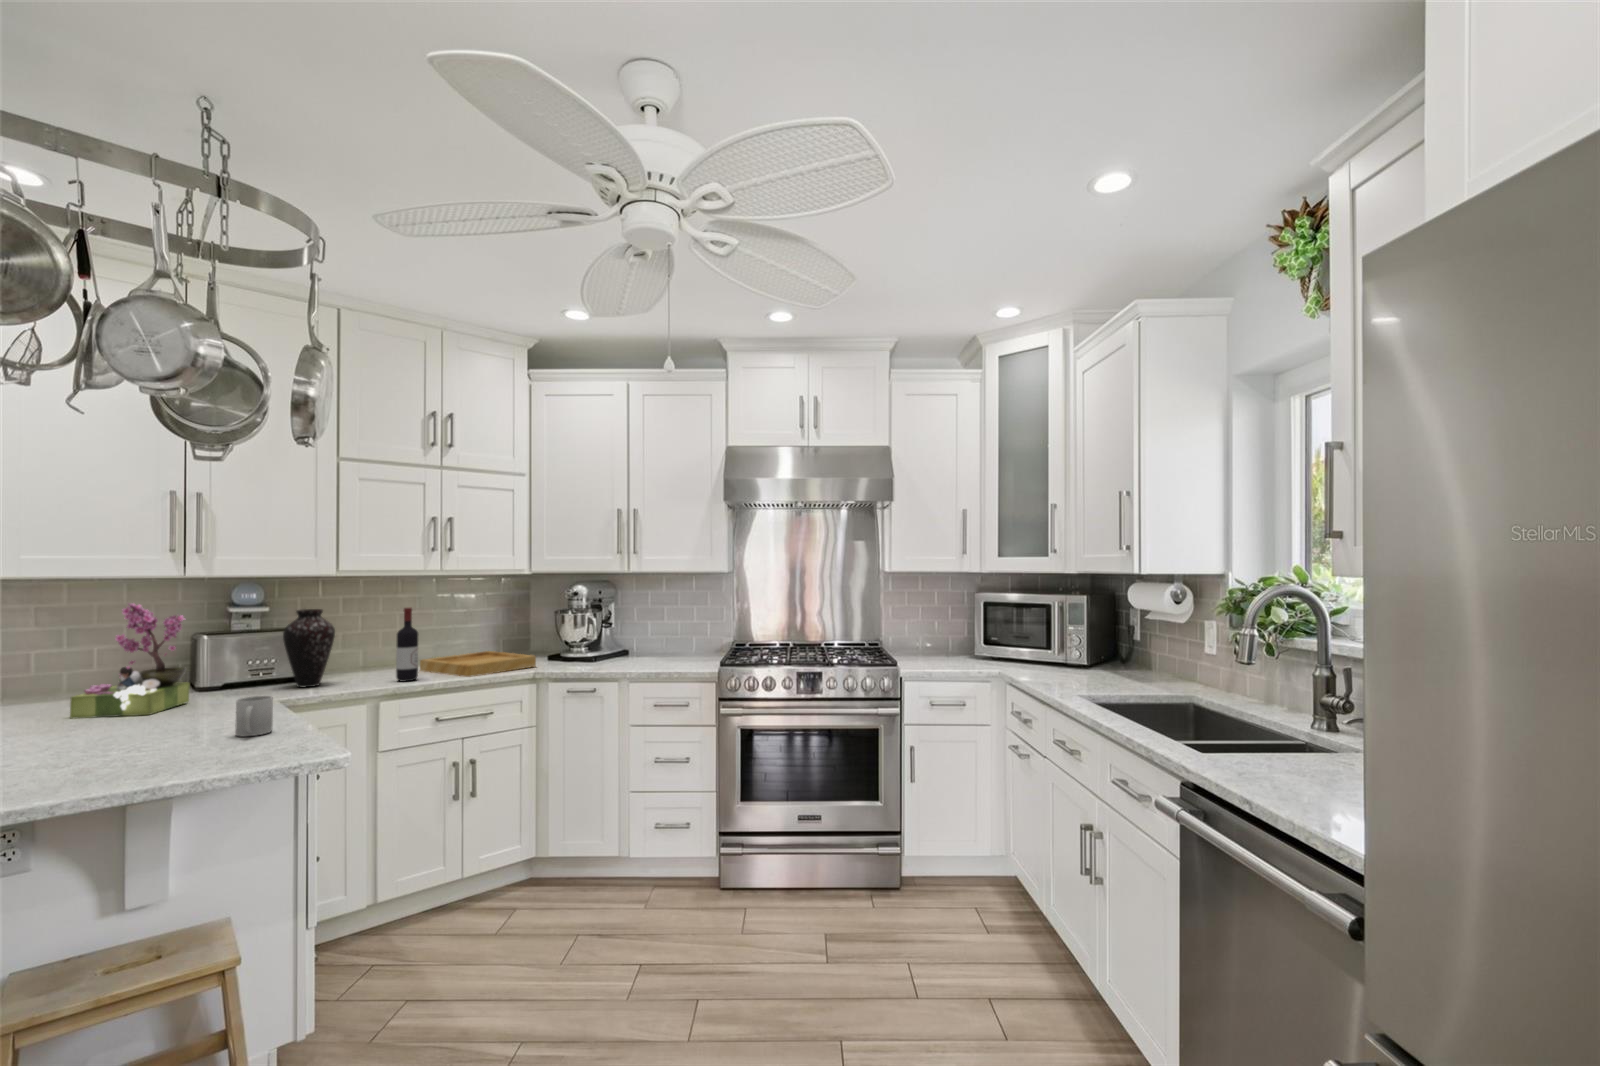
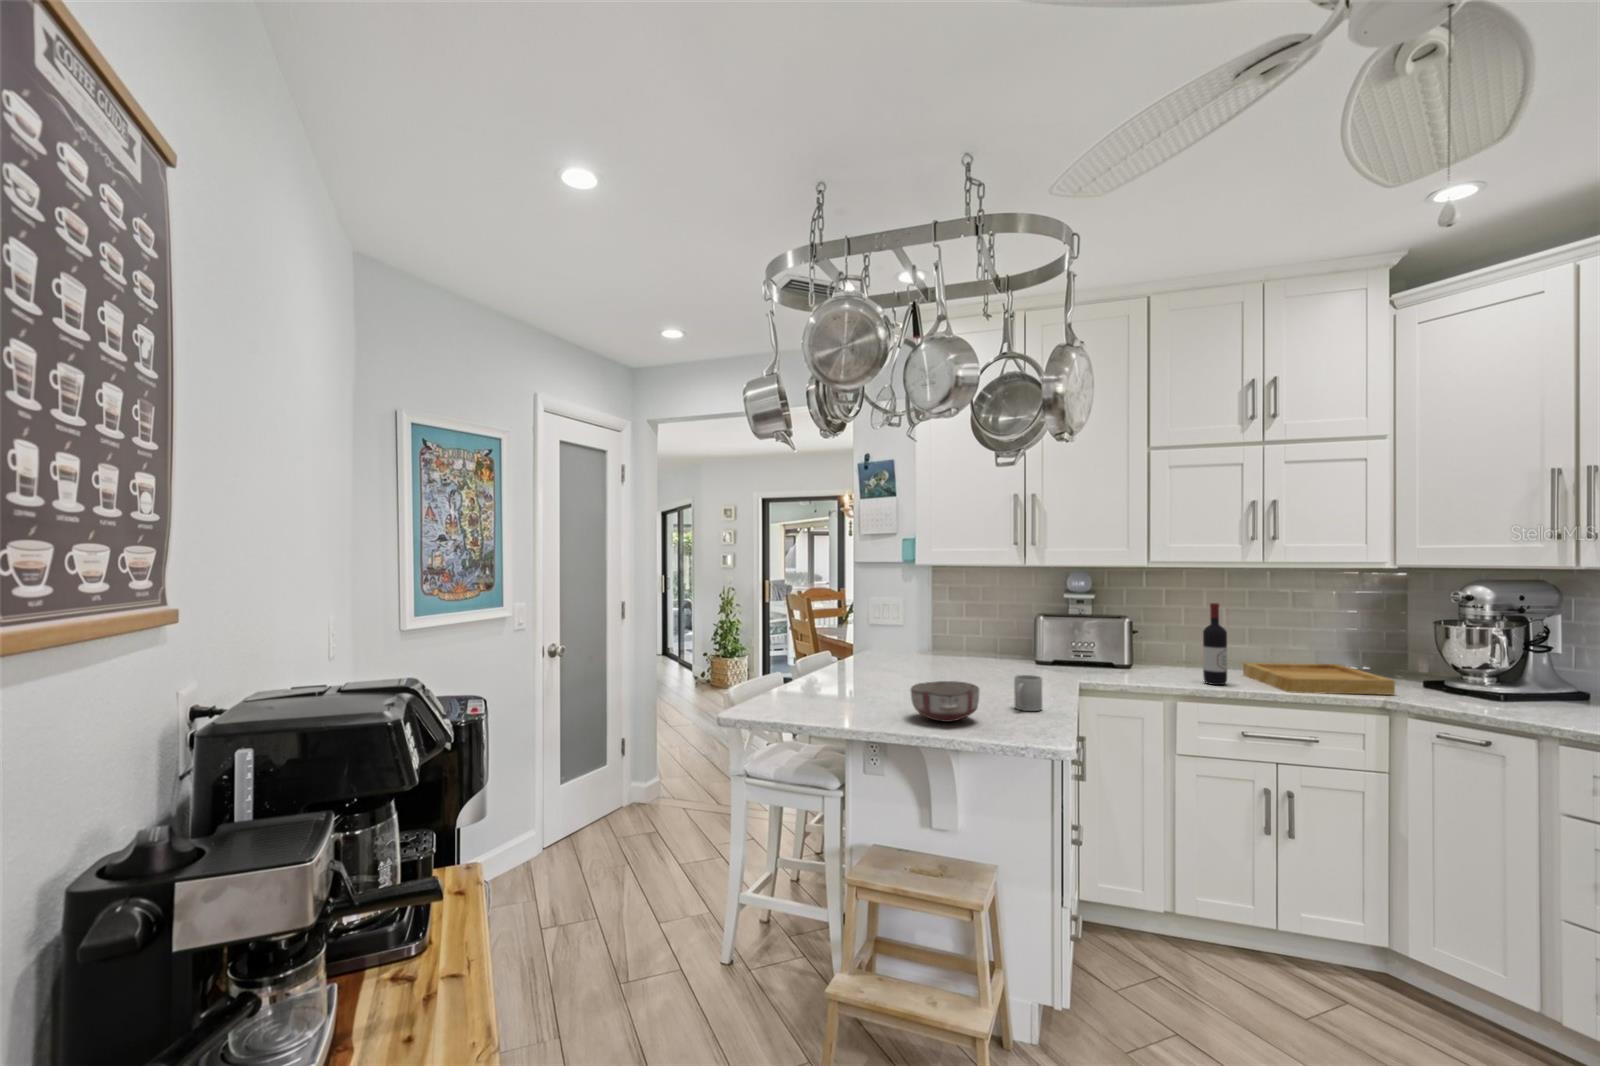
flower arrangement: present [70,603,190,718] -> none [947,582,1022,676]
vase: present [283,609,335,687] -> none [1098,597,1144,674]
ceramic bowl: none [103,716,214,769] -> present [910,681,979,722]

